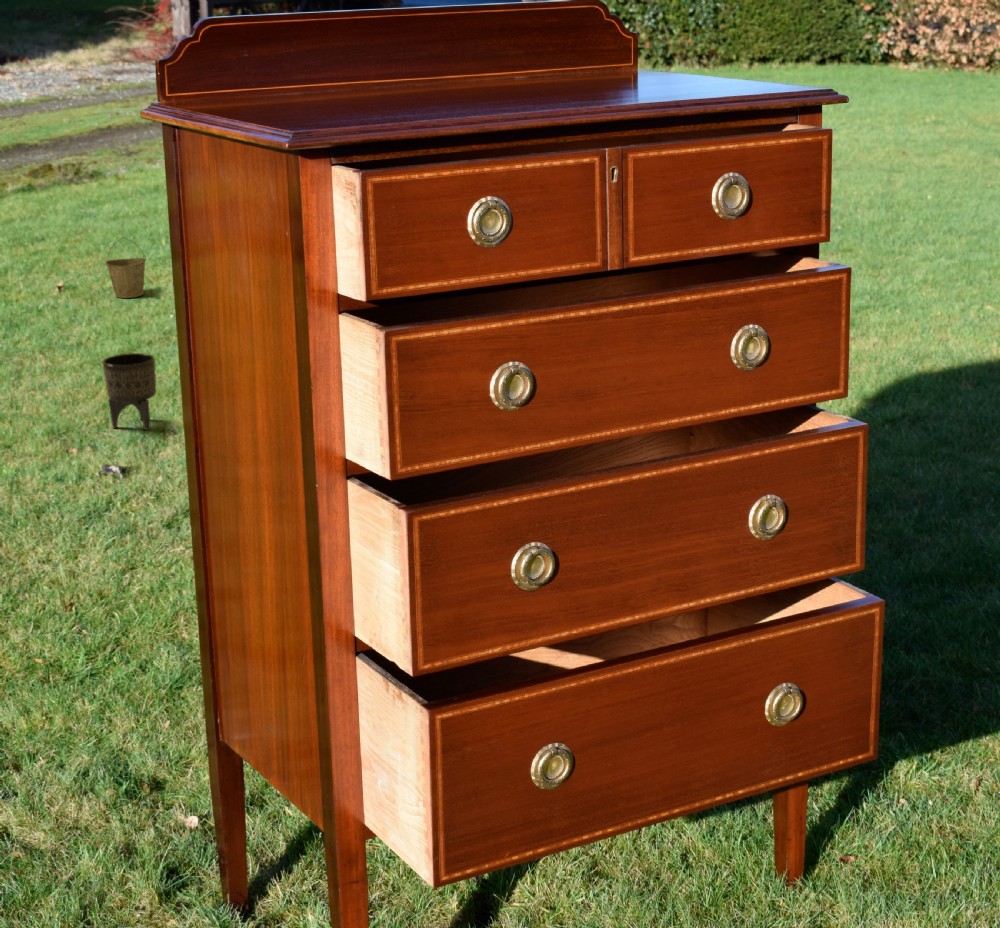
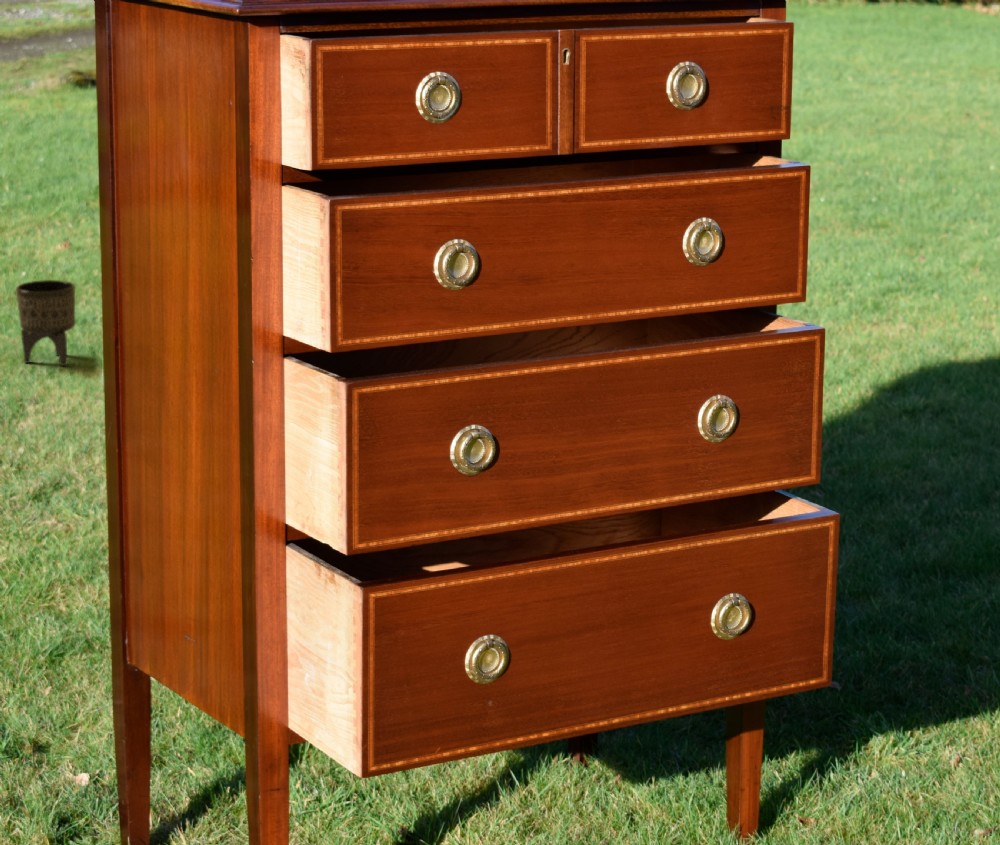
bucket: present [106,258,146,298] -> none [19,159,65,228]

